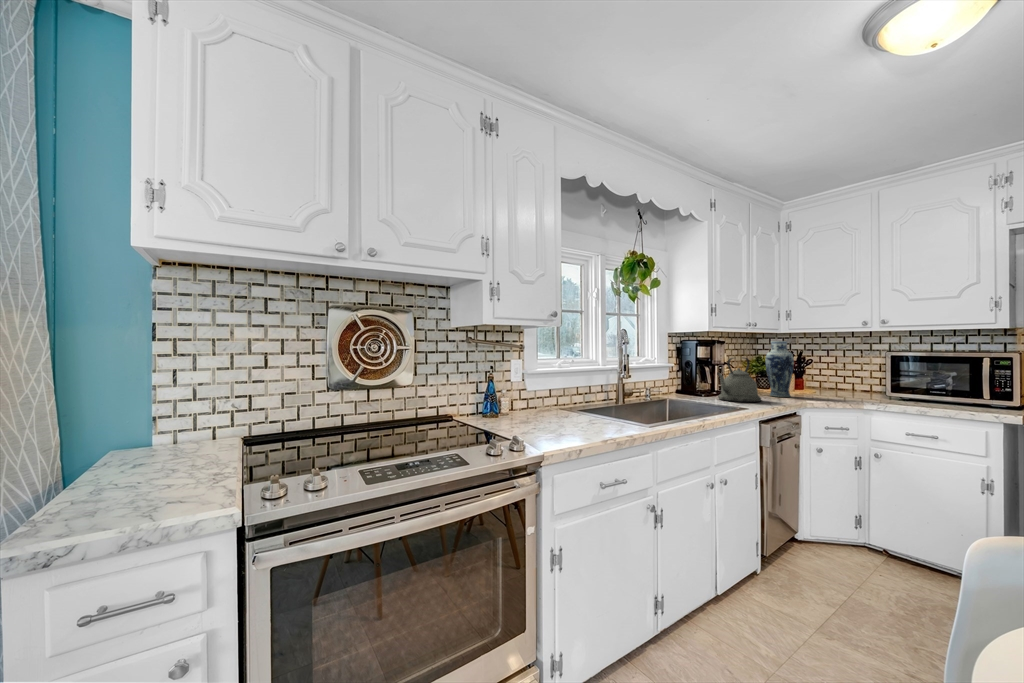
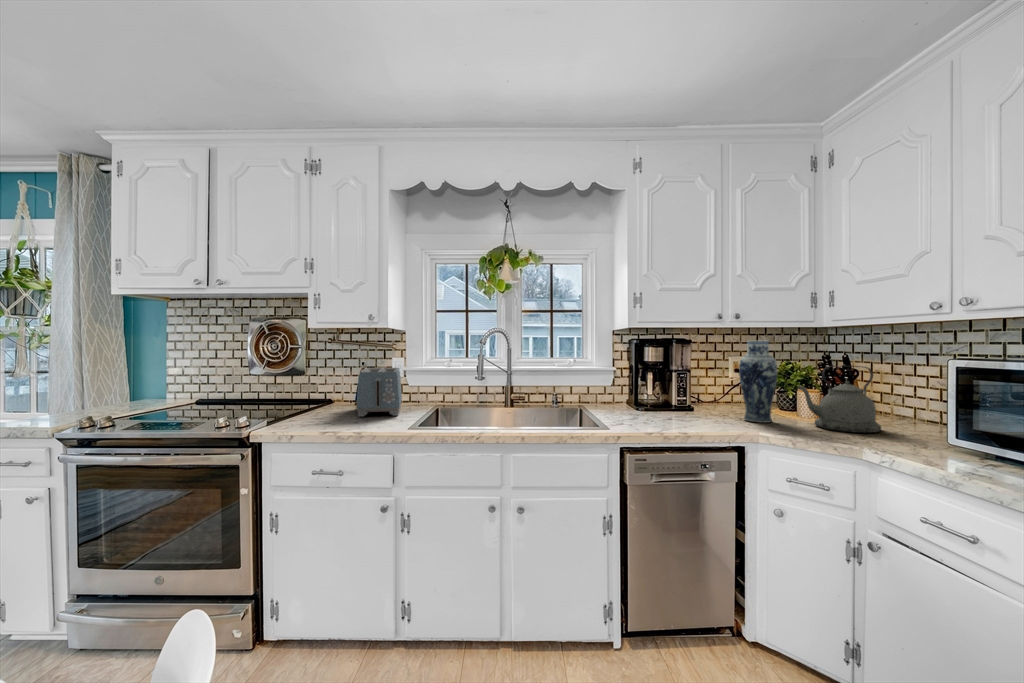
kettle: present [717,358,761,402] -> present [798,366,881,433]
toaster: none [511,371,596,428] -> present [356,368,402,417]

